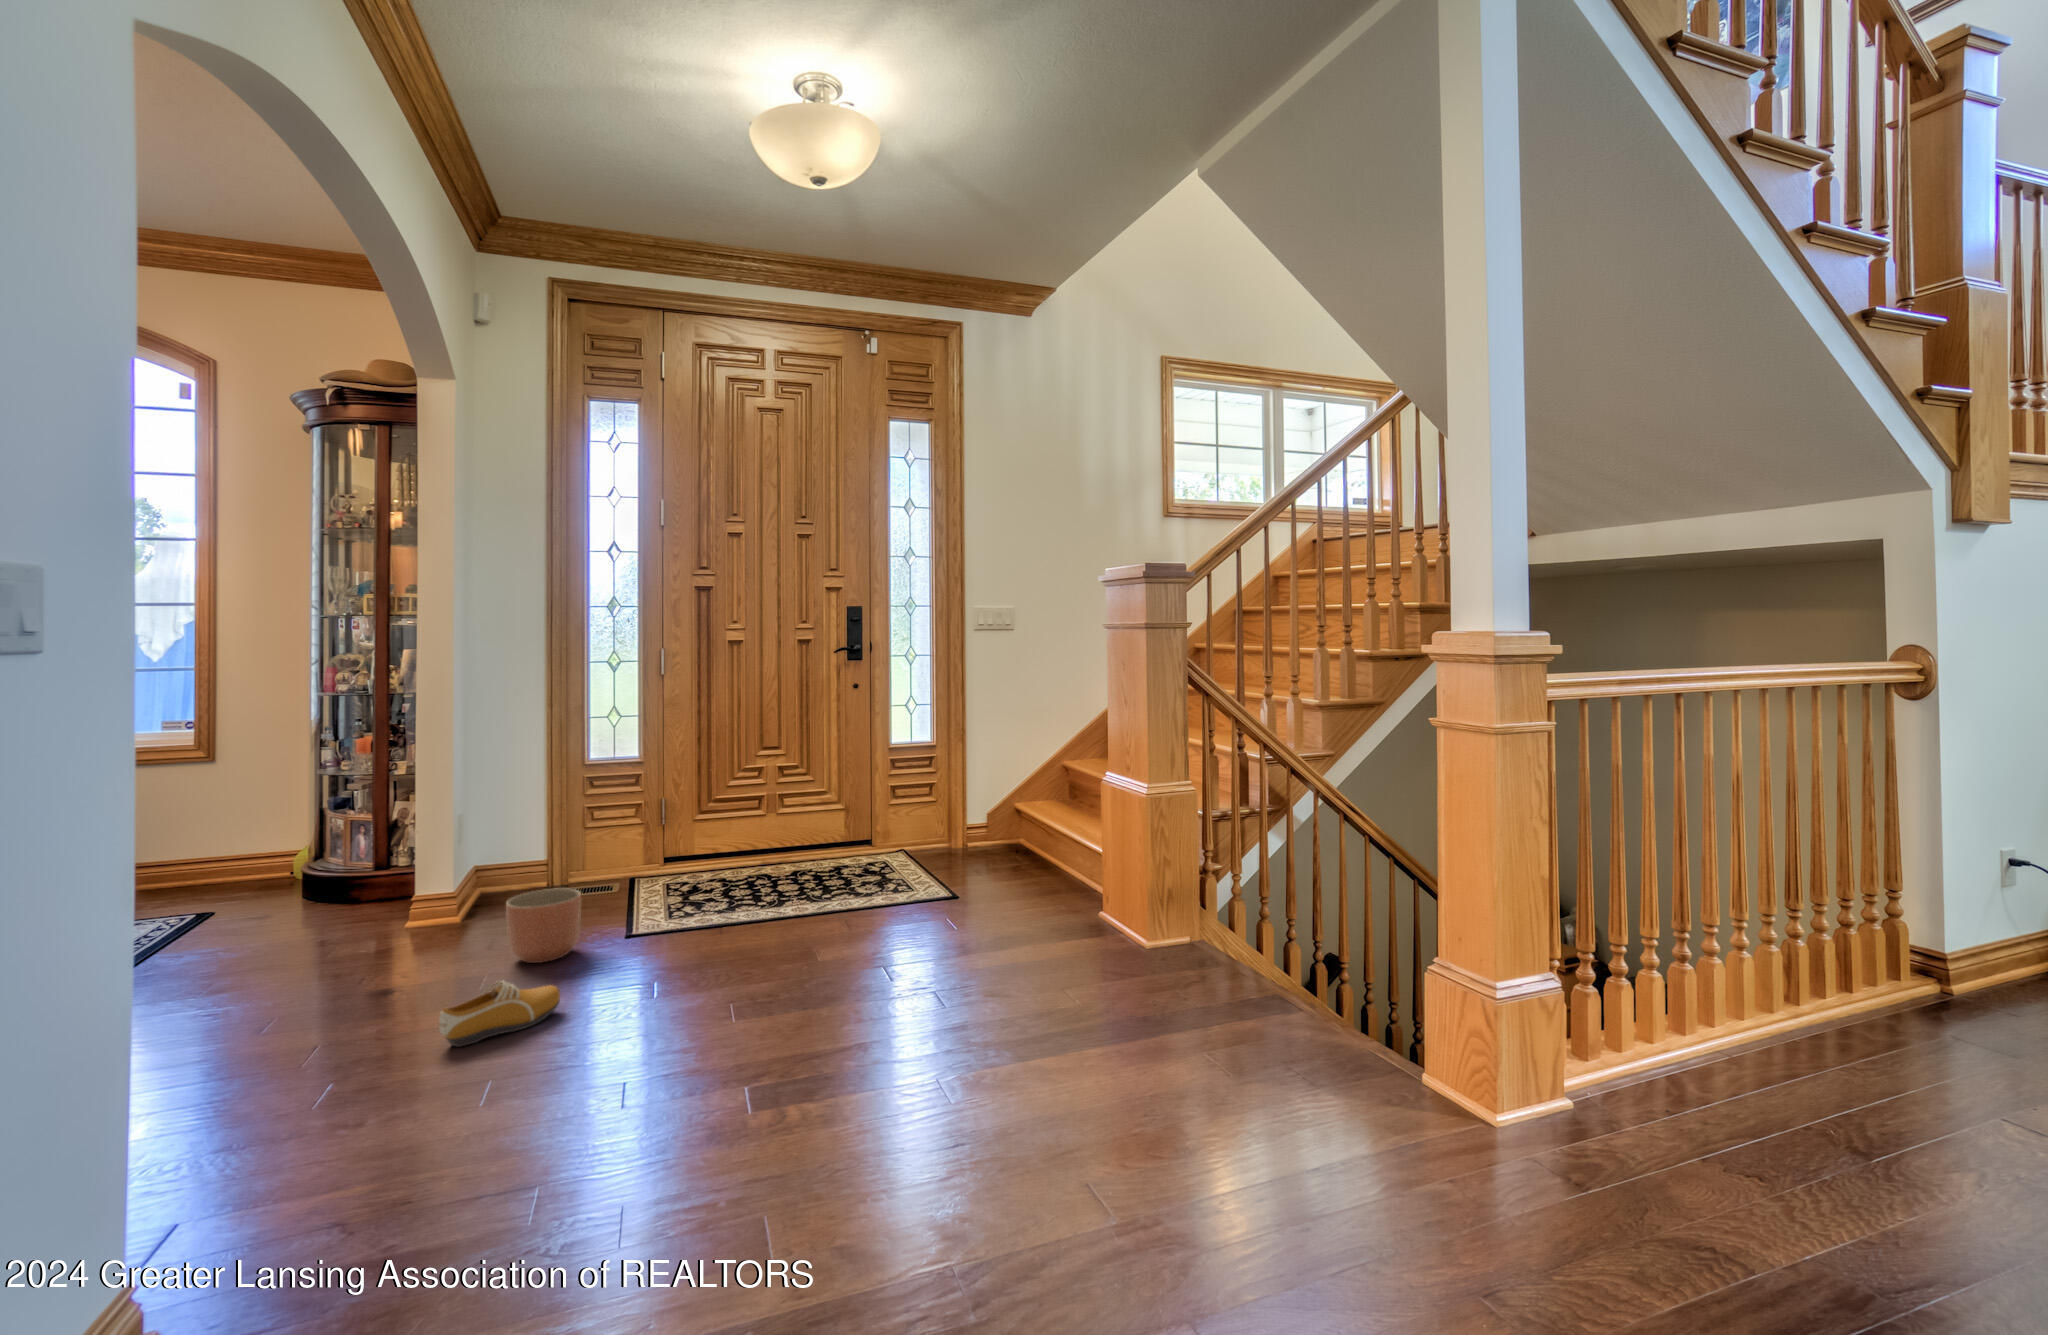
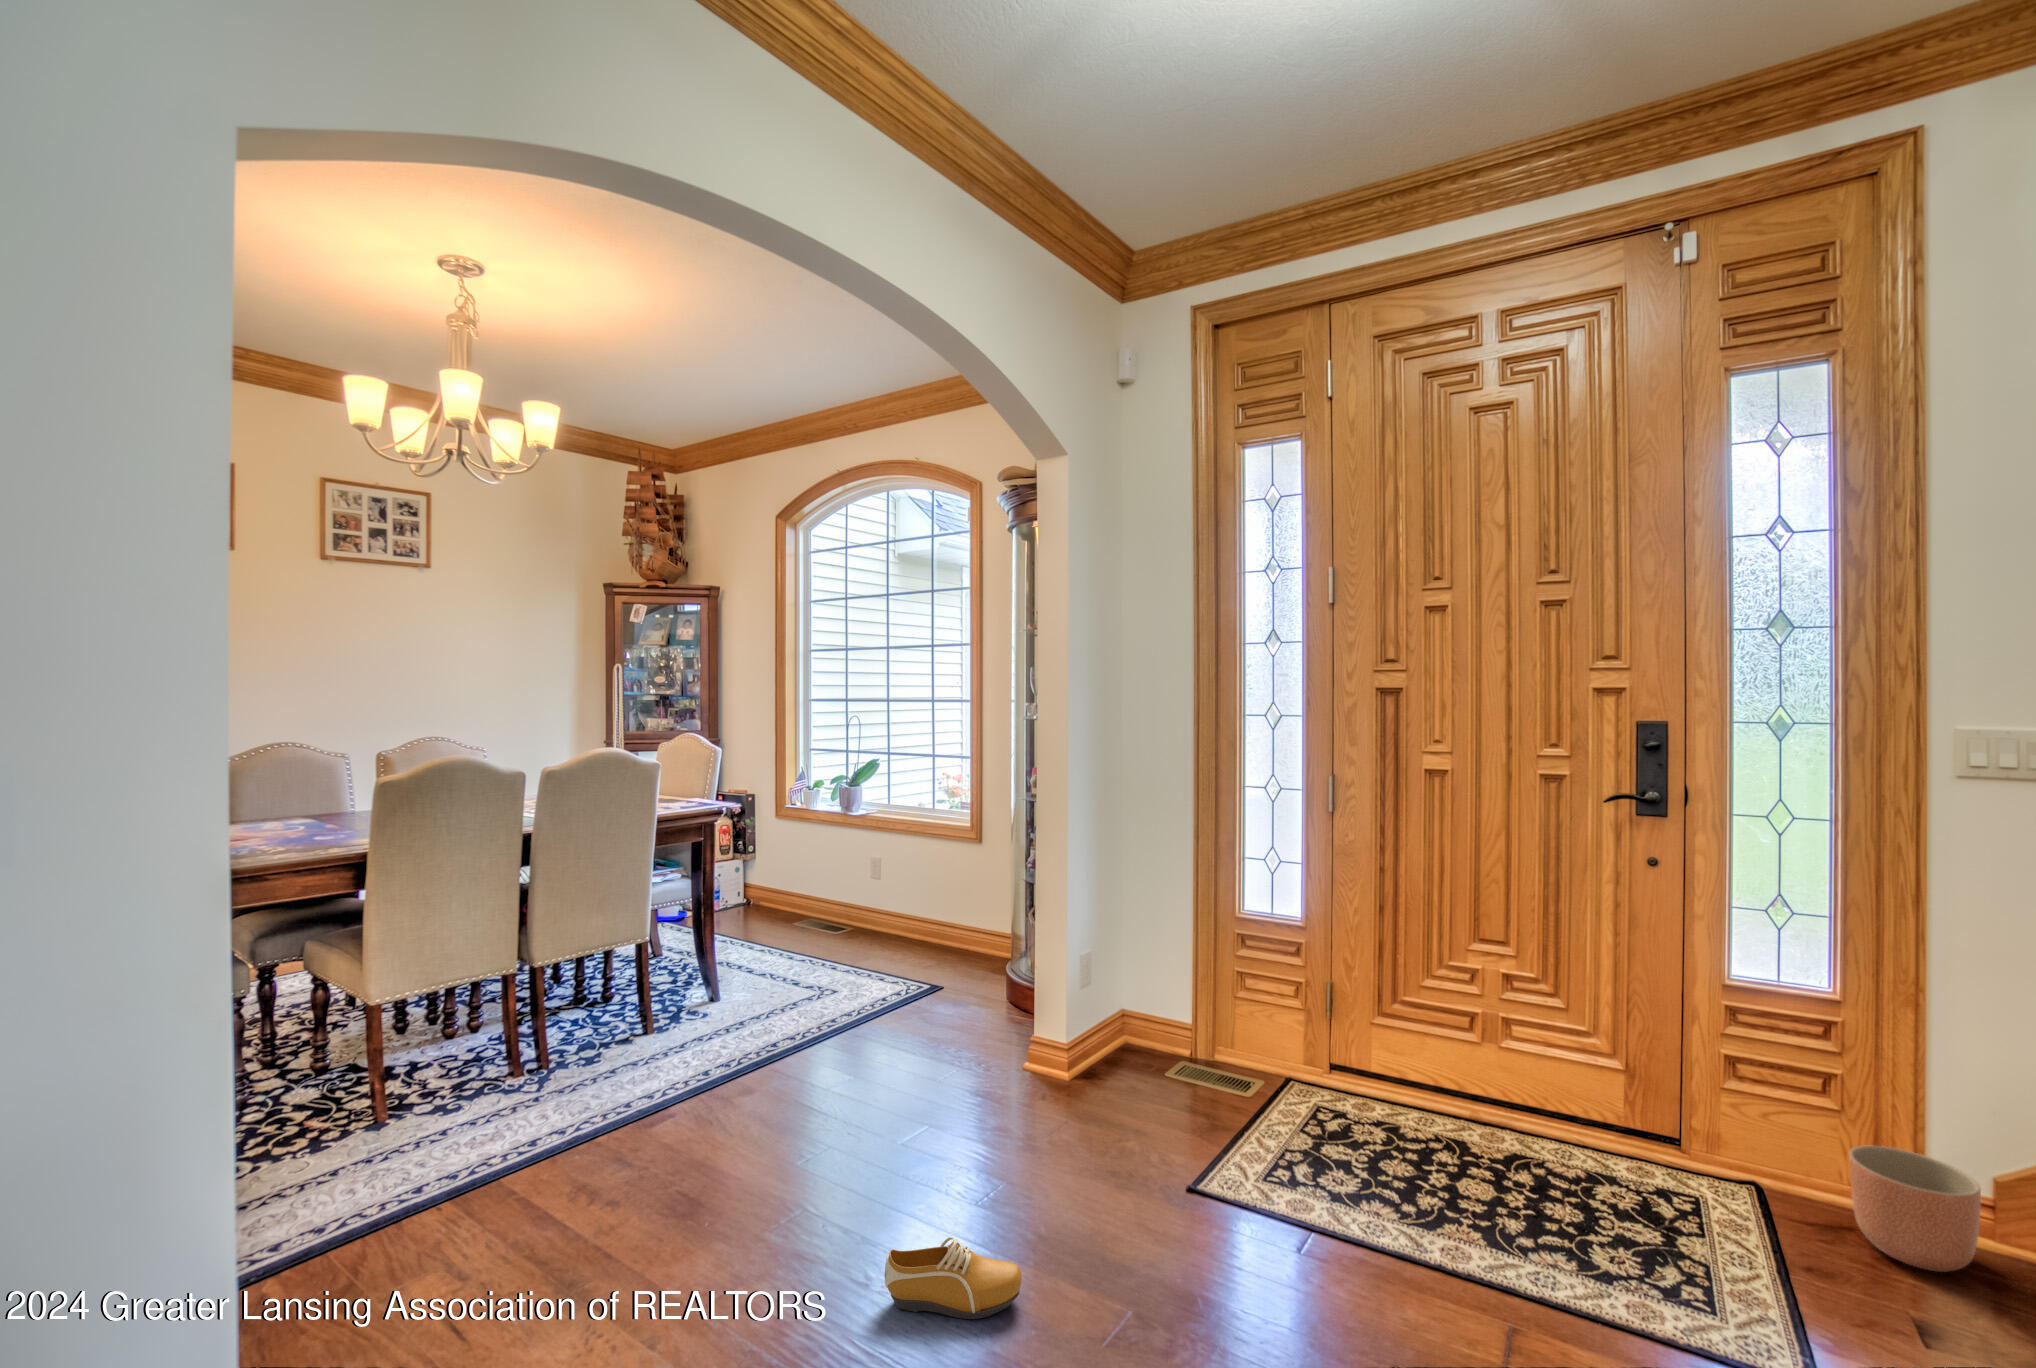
planter: present [506,888,581,963] -> present [1849,1146,1981,1272]

